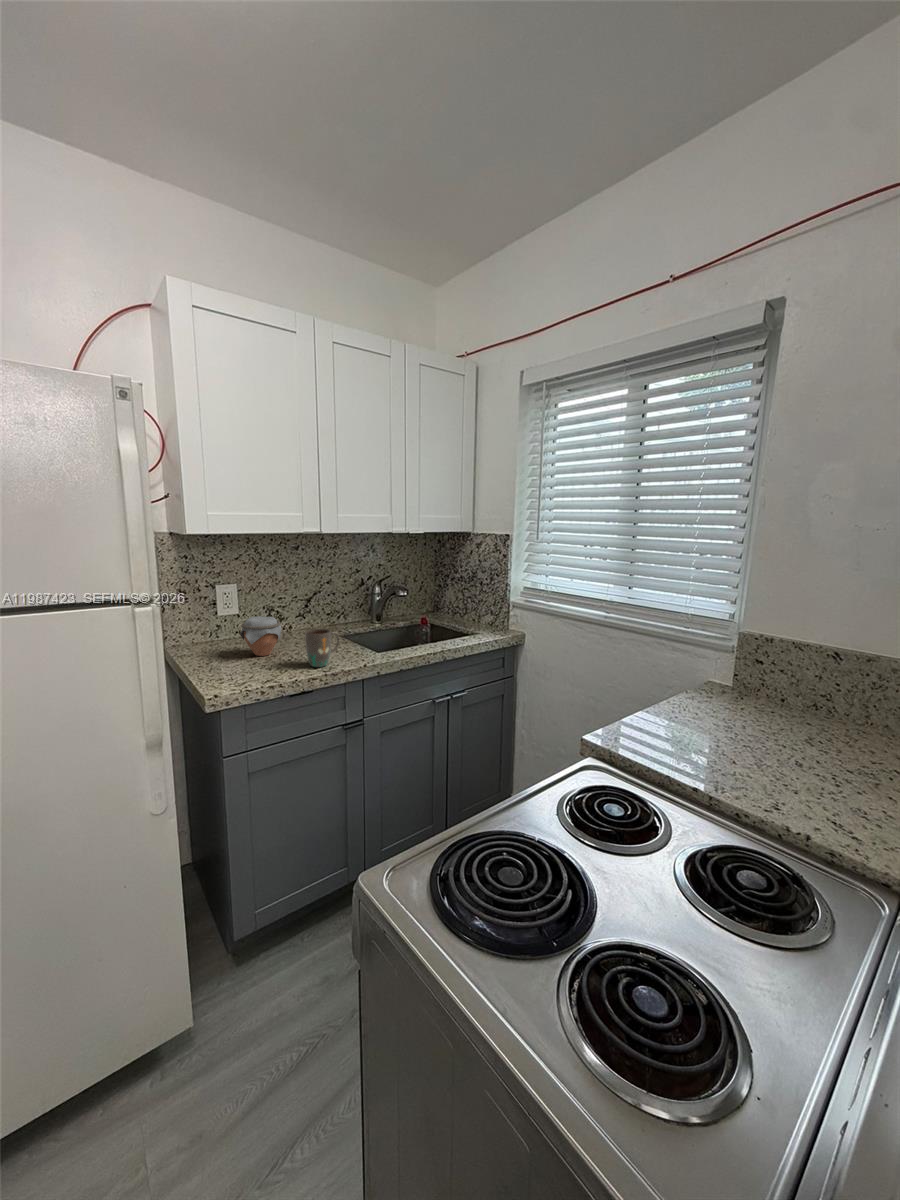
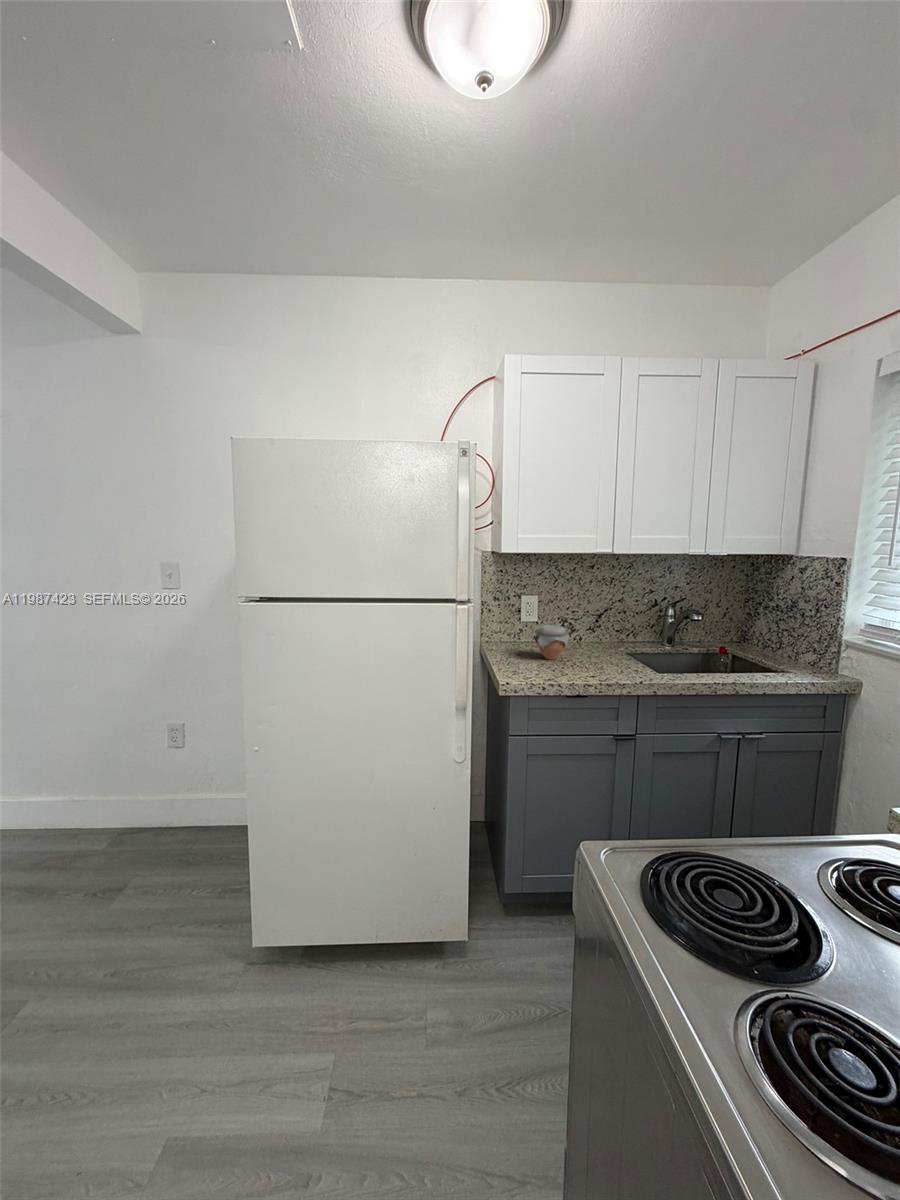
mug: present [305,629,339,667] -> none [587,641,619,677]

